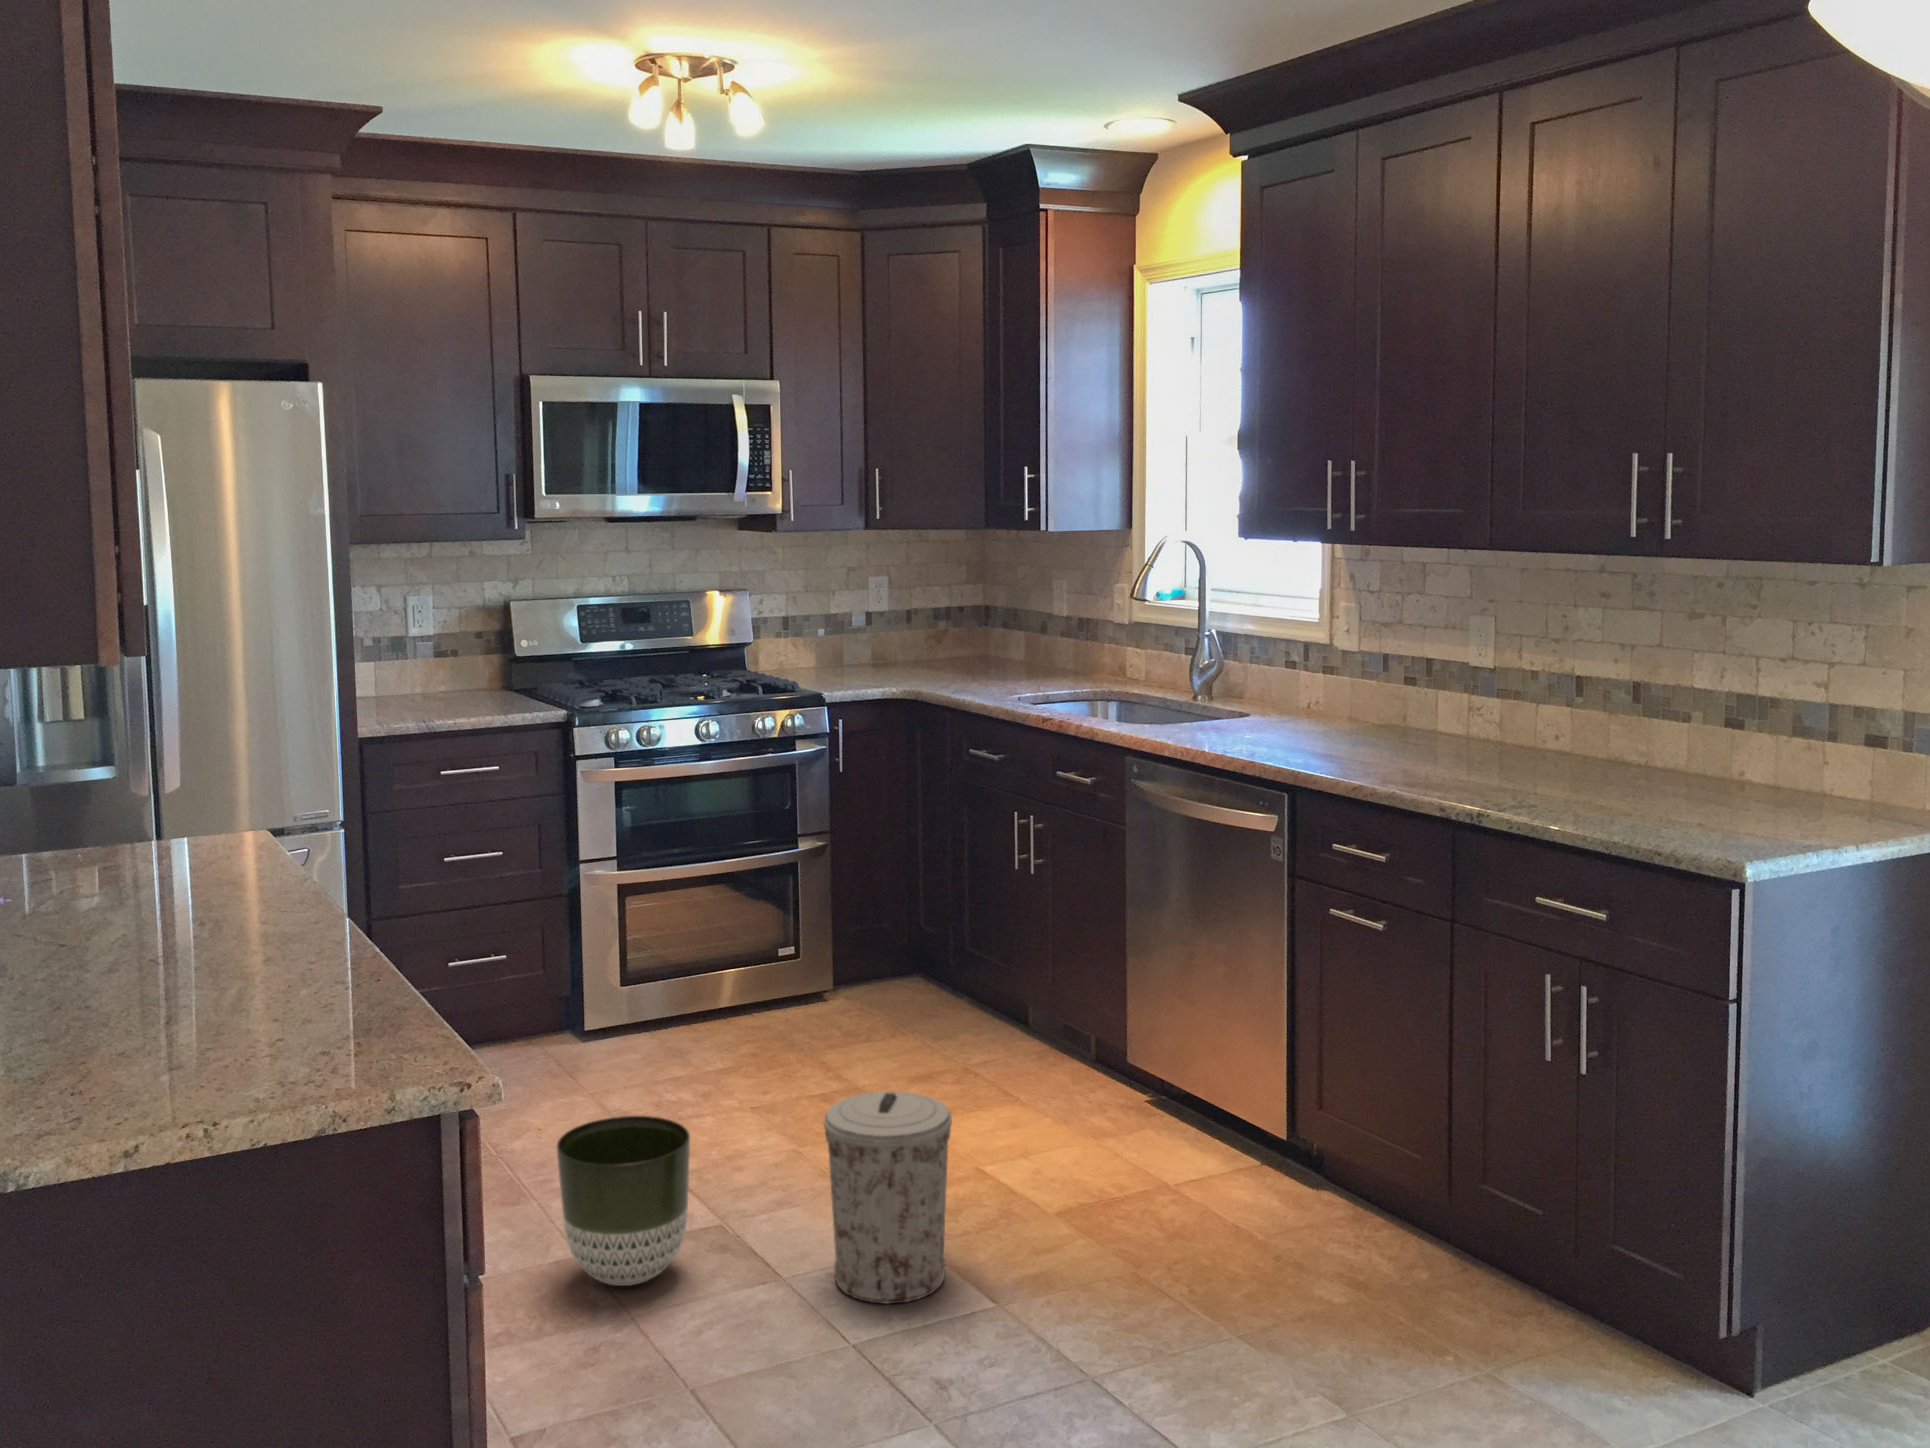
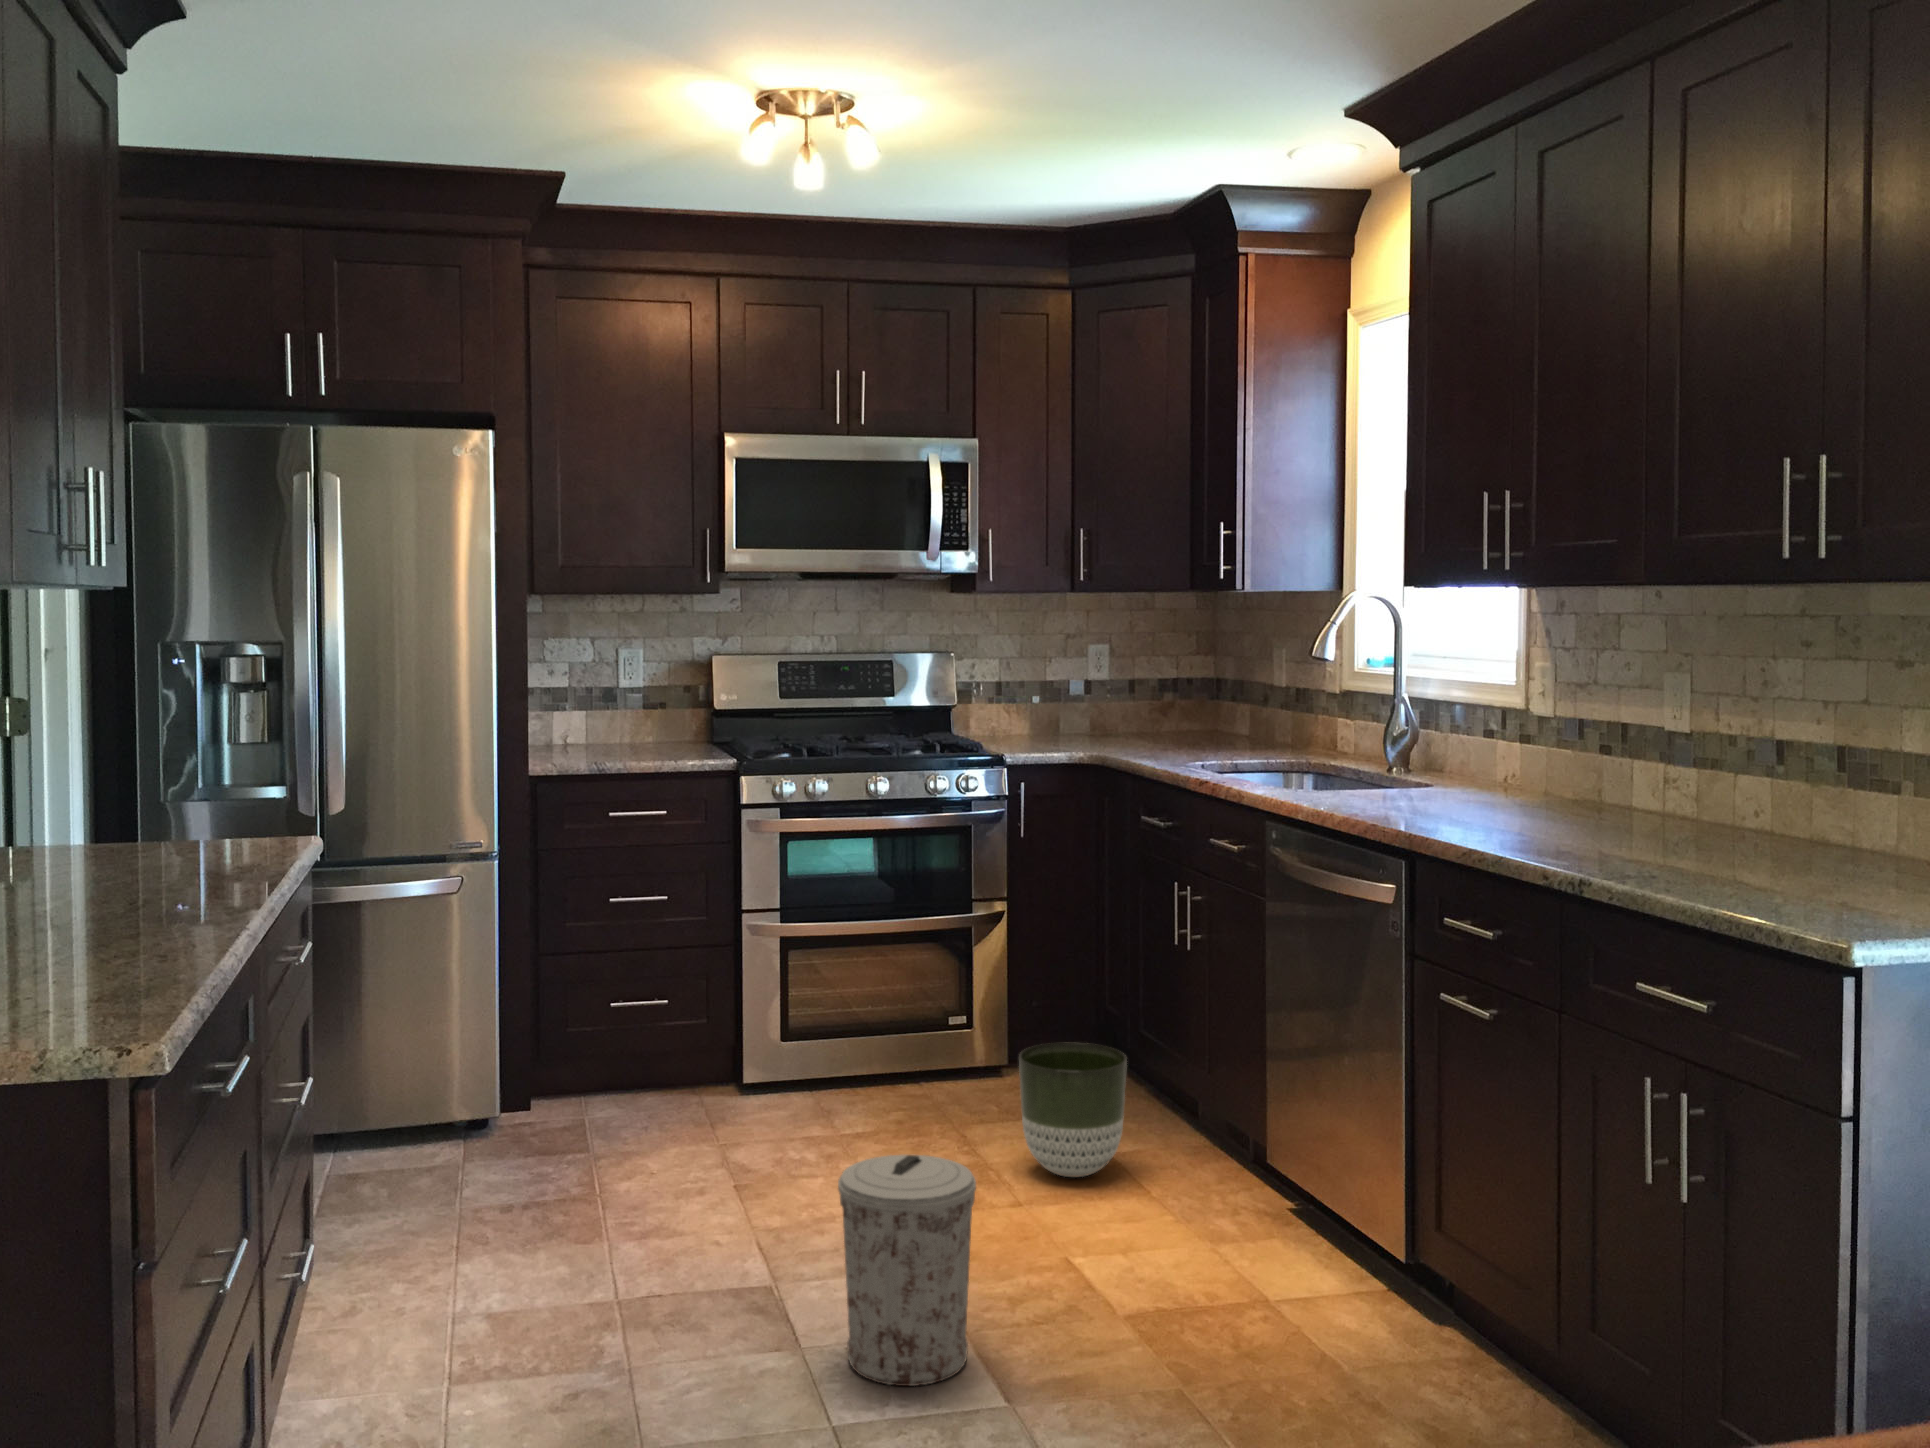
planter: present [557,1116,690,1286] -> present [1019,1043,1127,1177]

